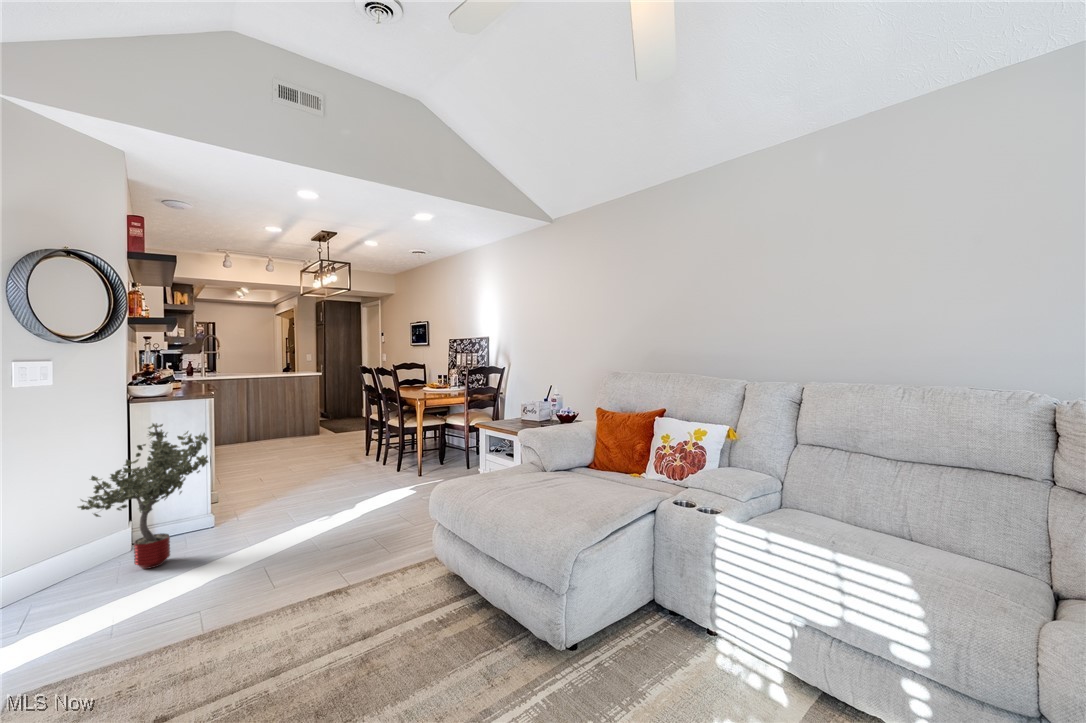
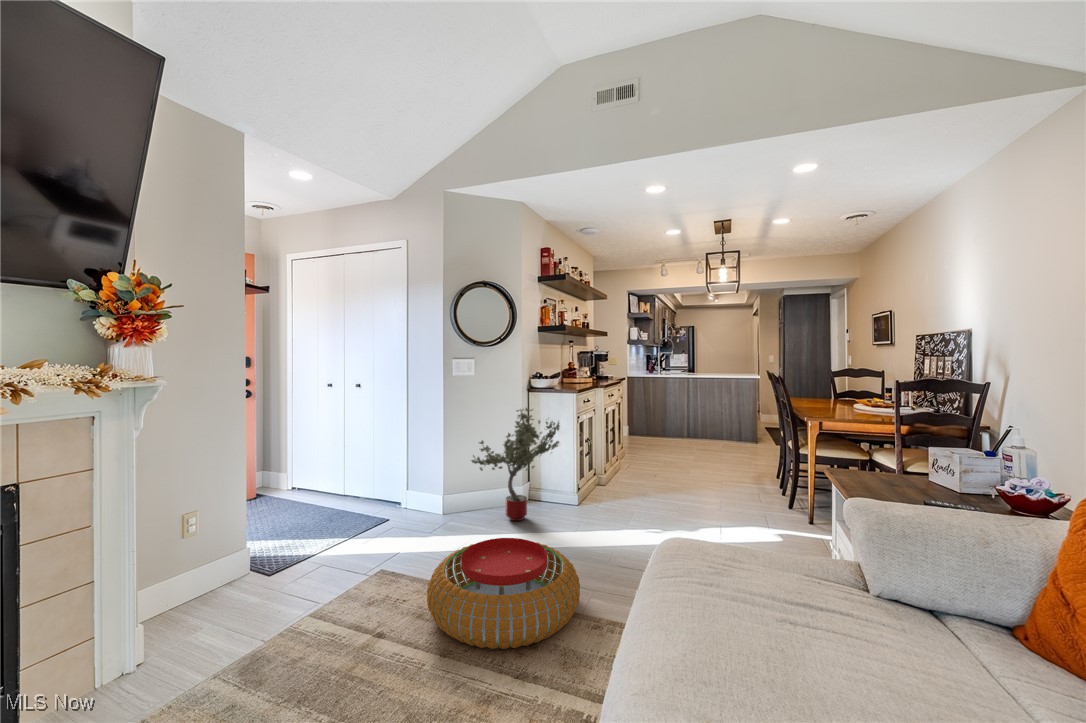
pouf: none [179,545,363,664] -> present [427,538,580,649]

